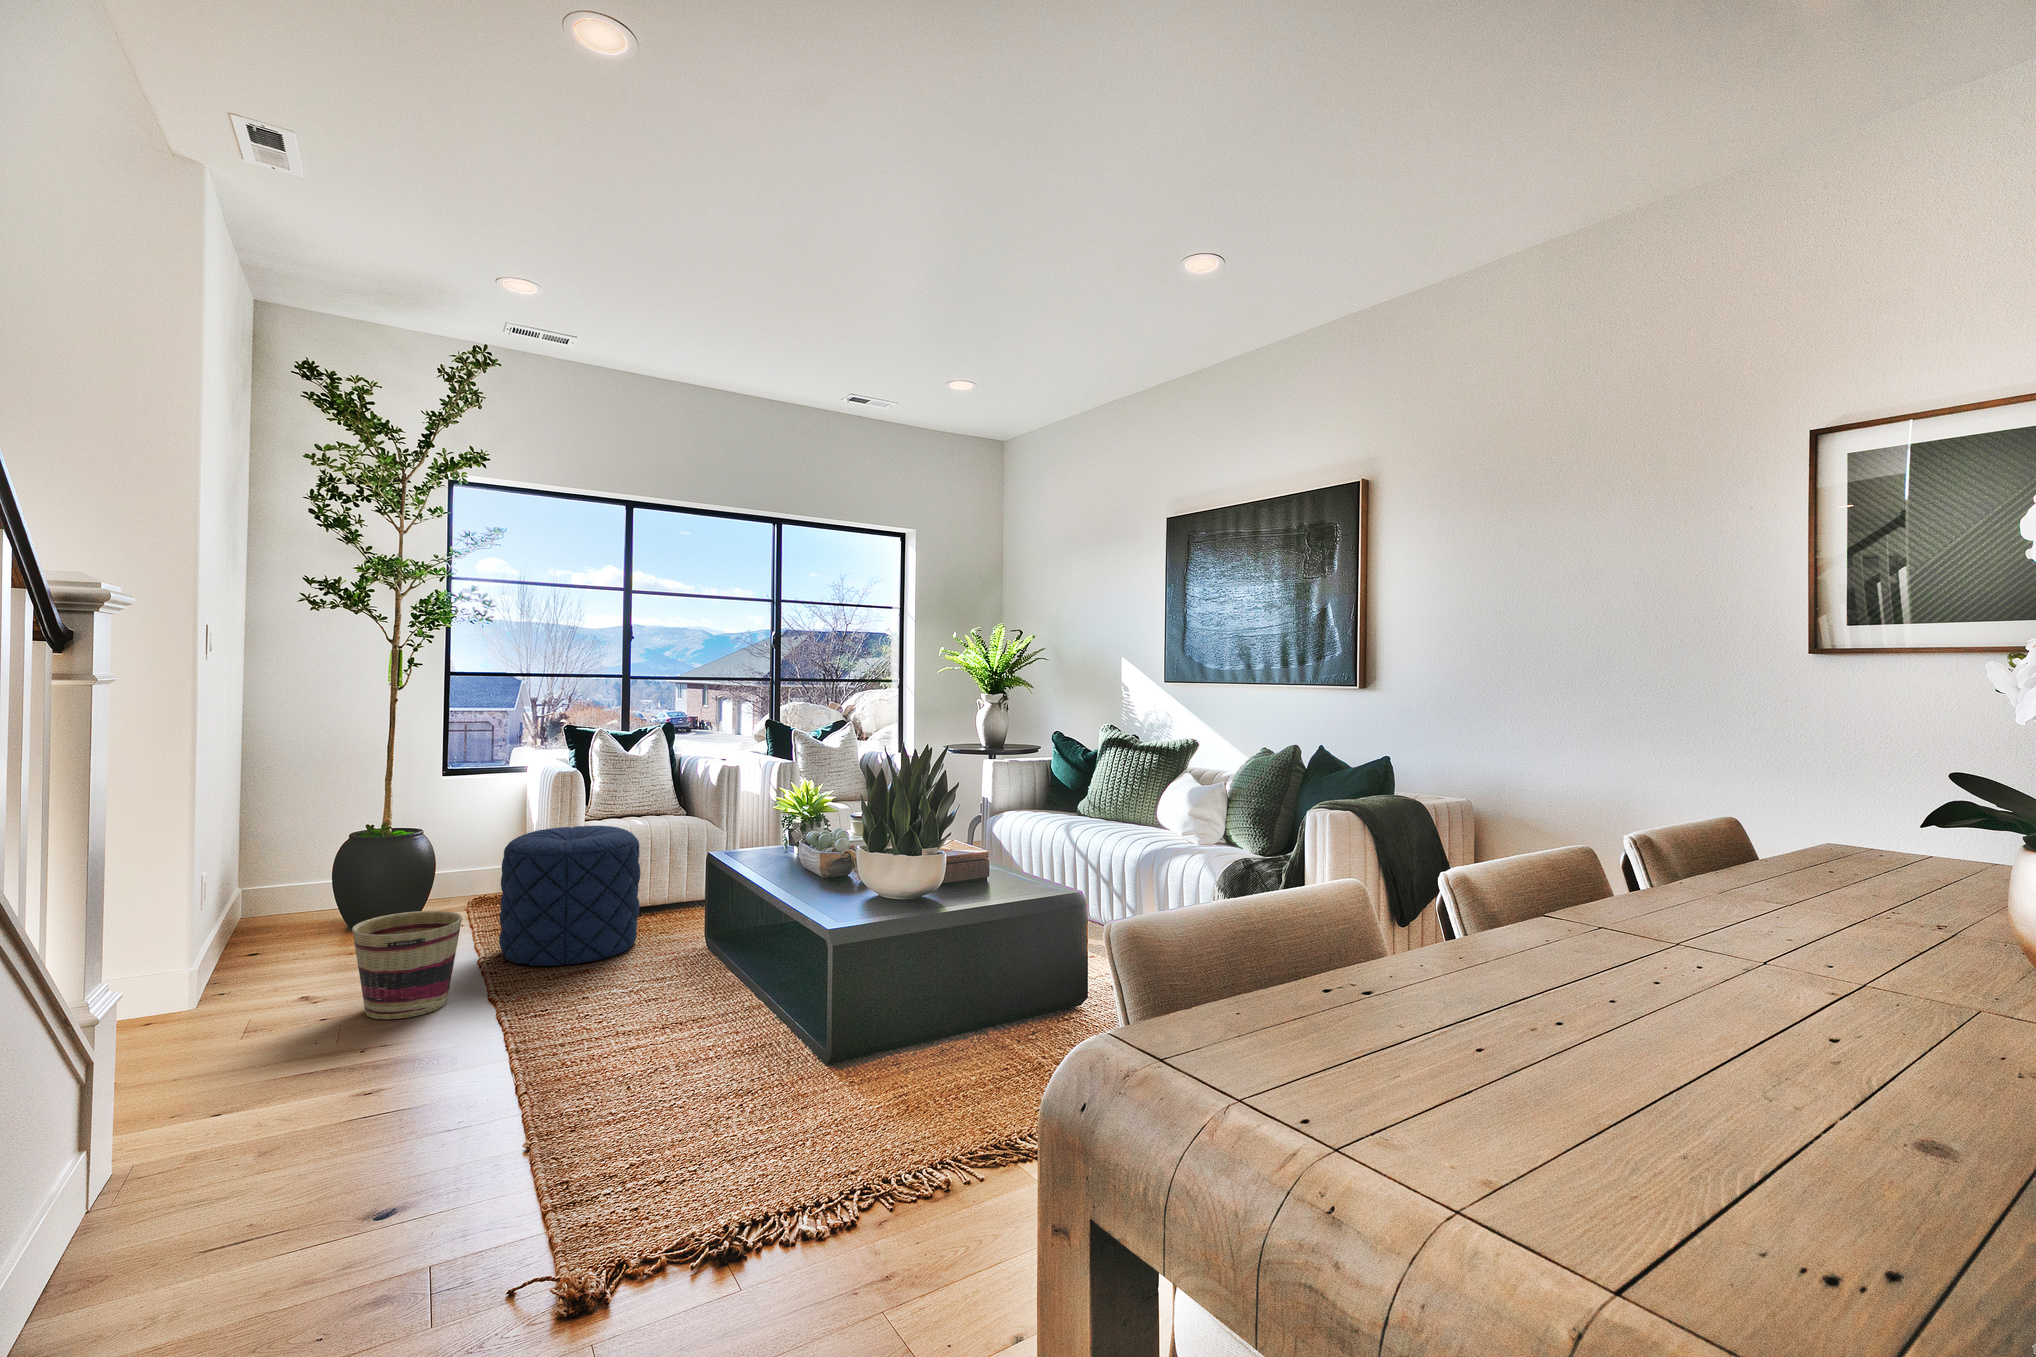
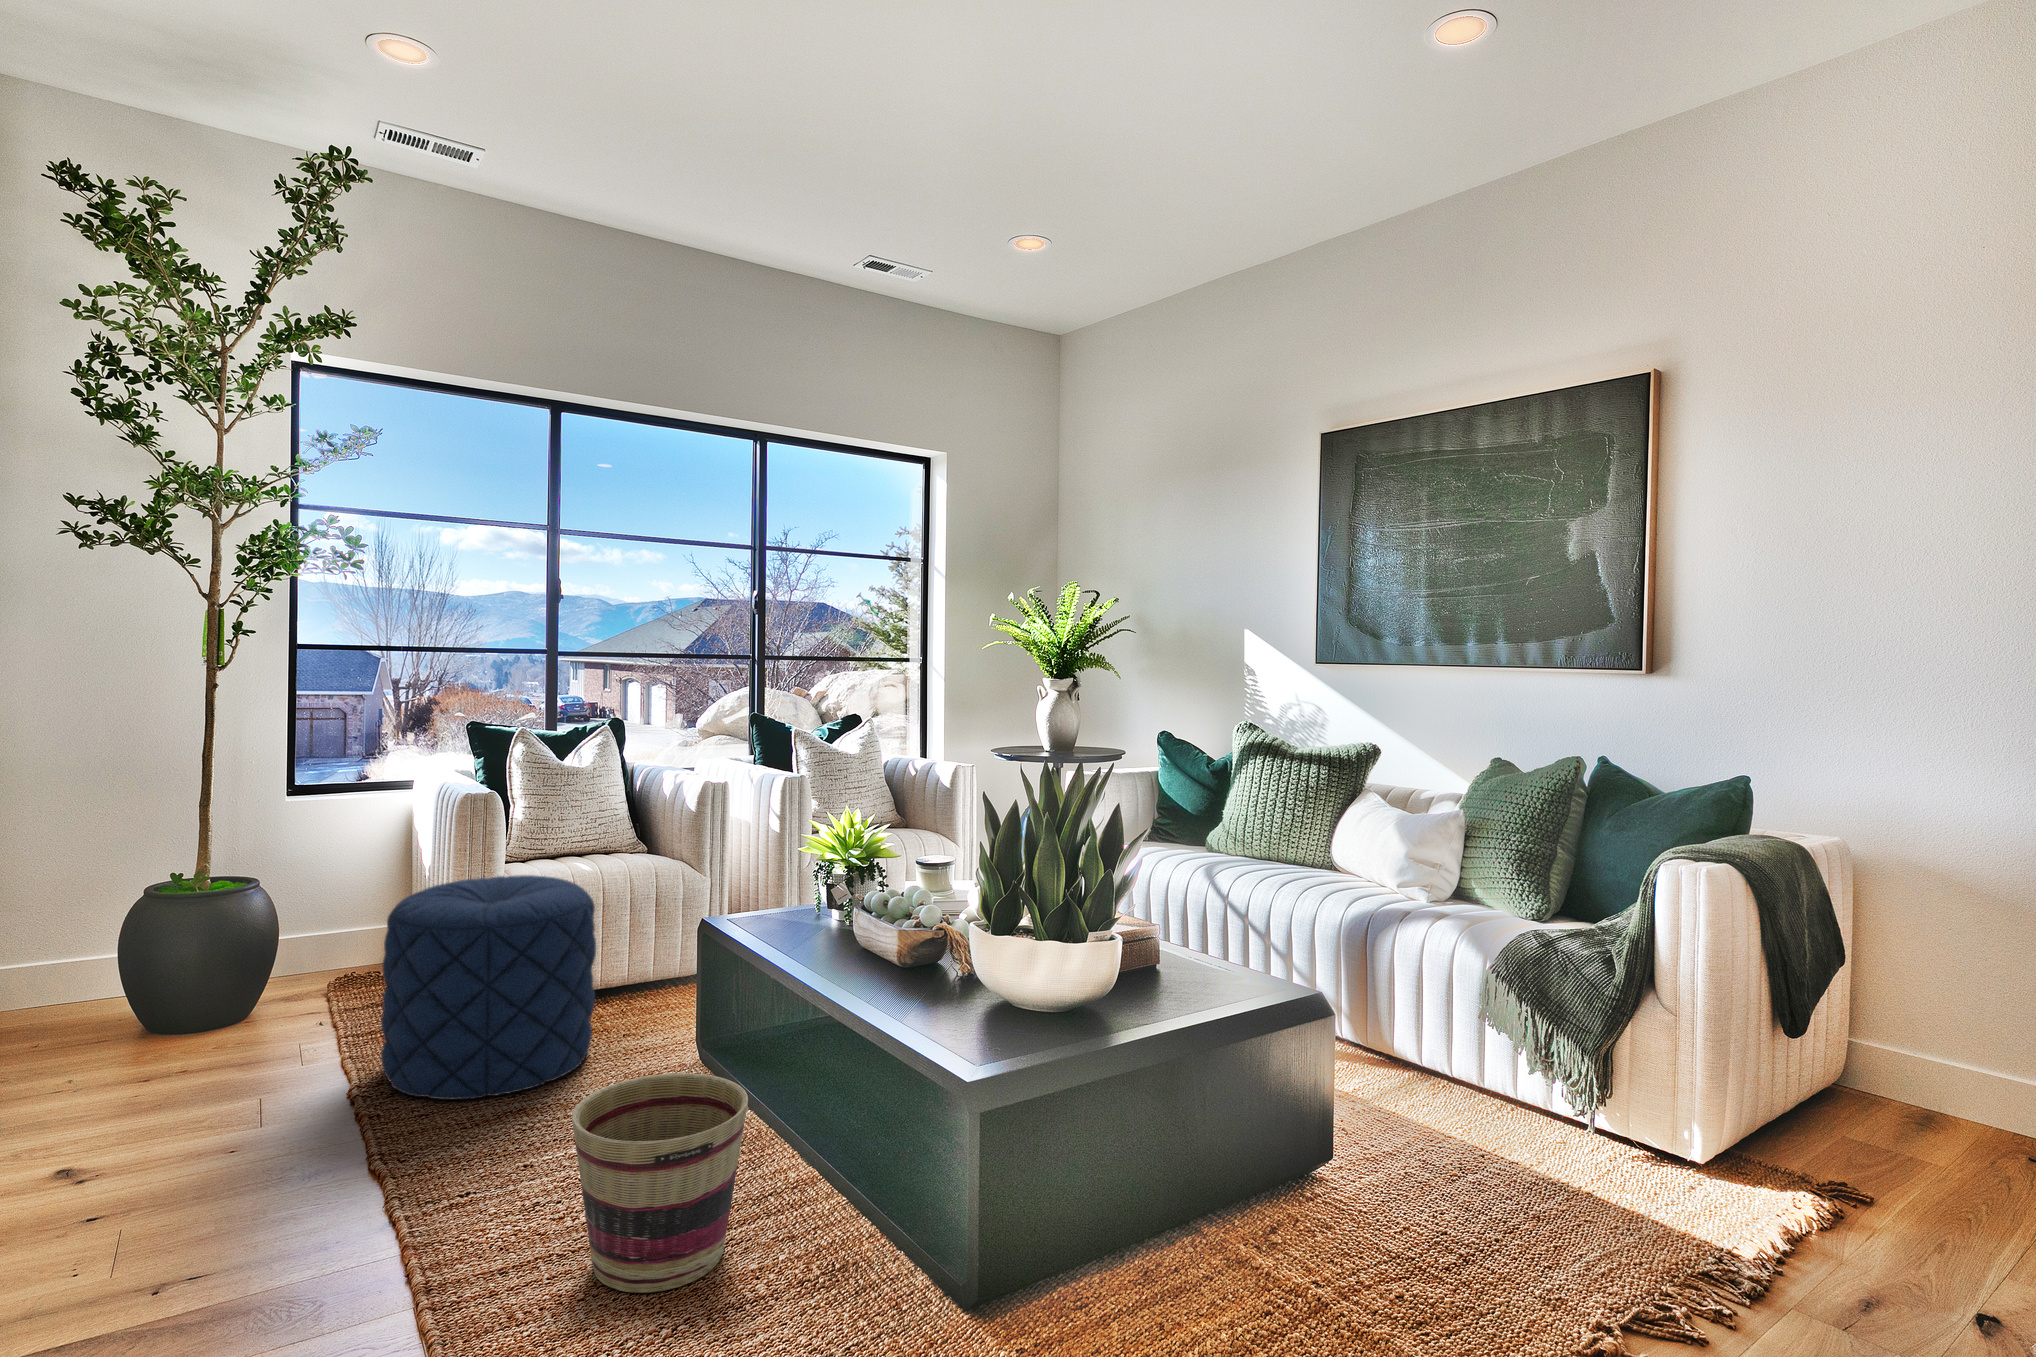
basket: present [352,911,462,1019] -> present [572,1073,748,1293]

